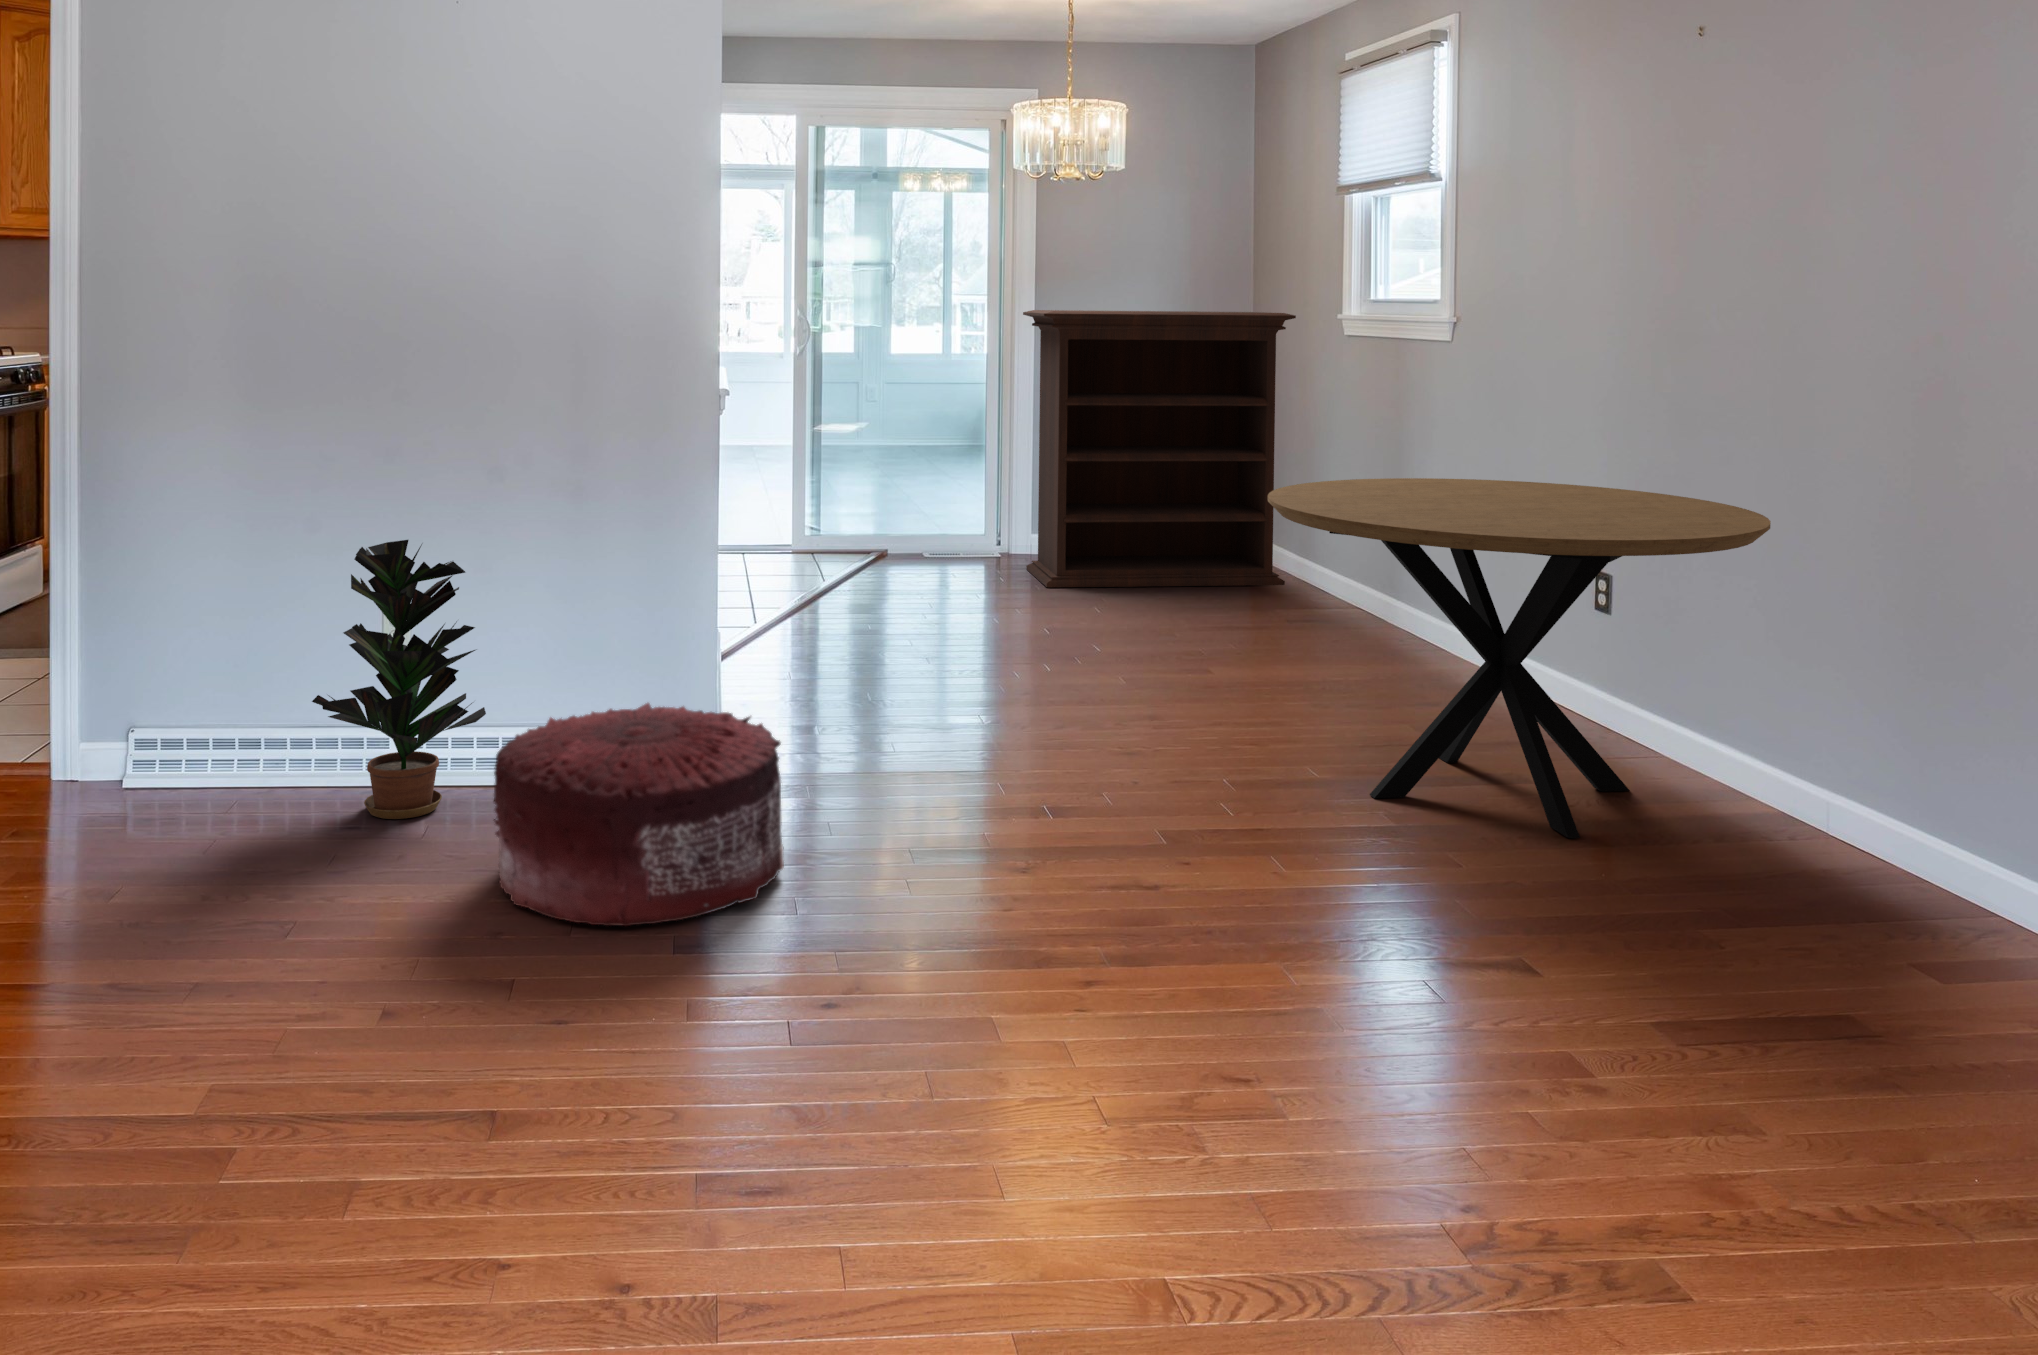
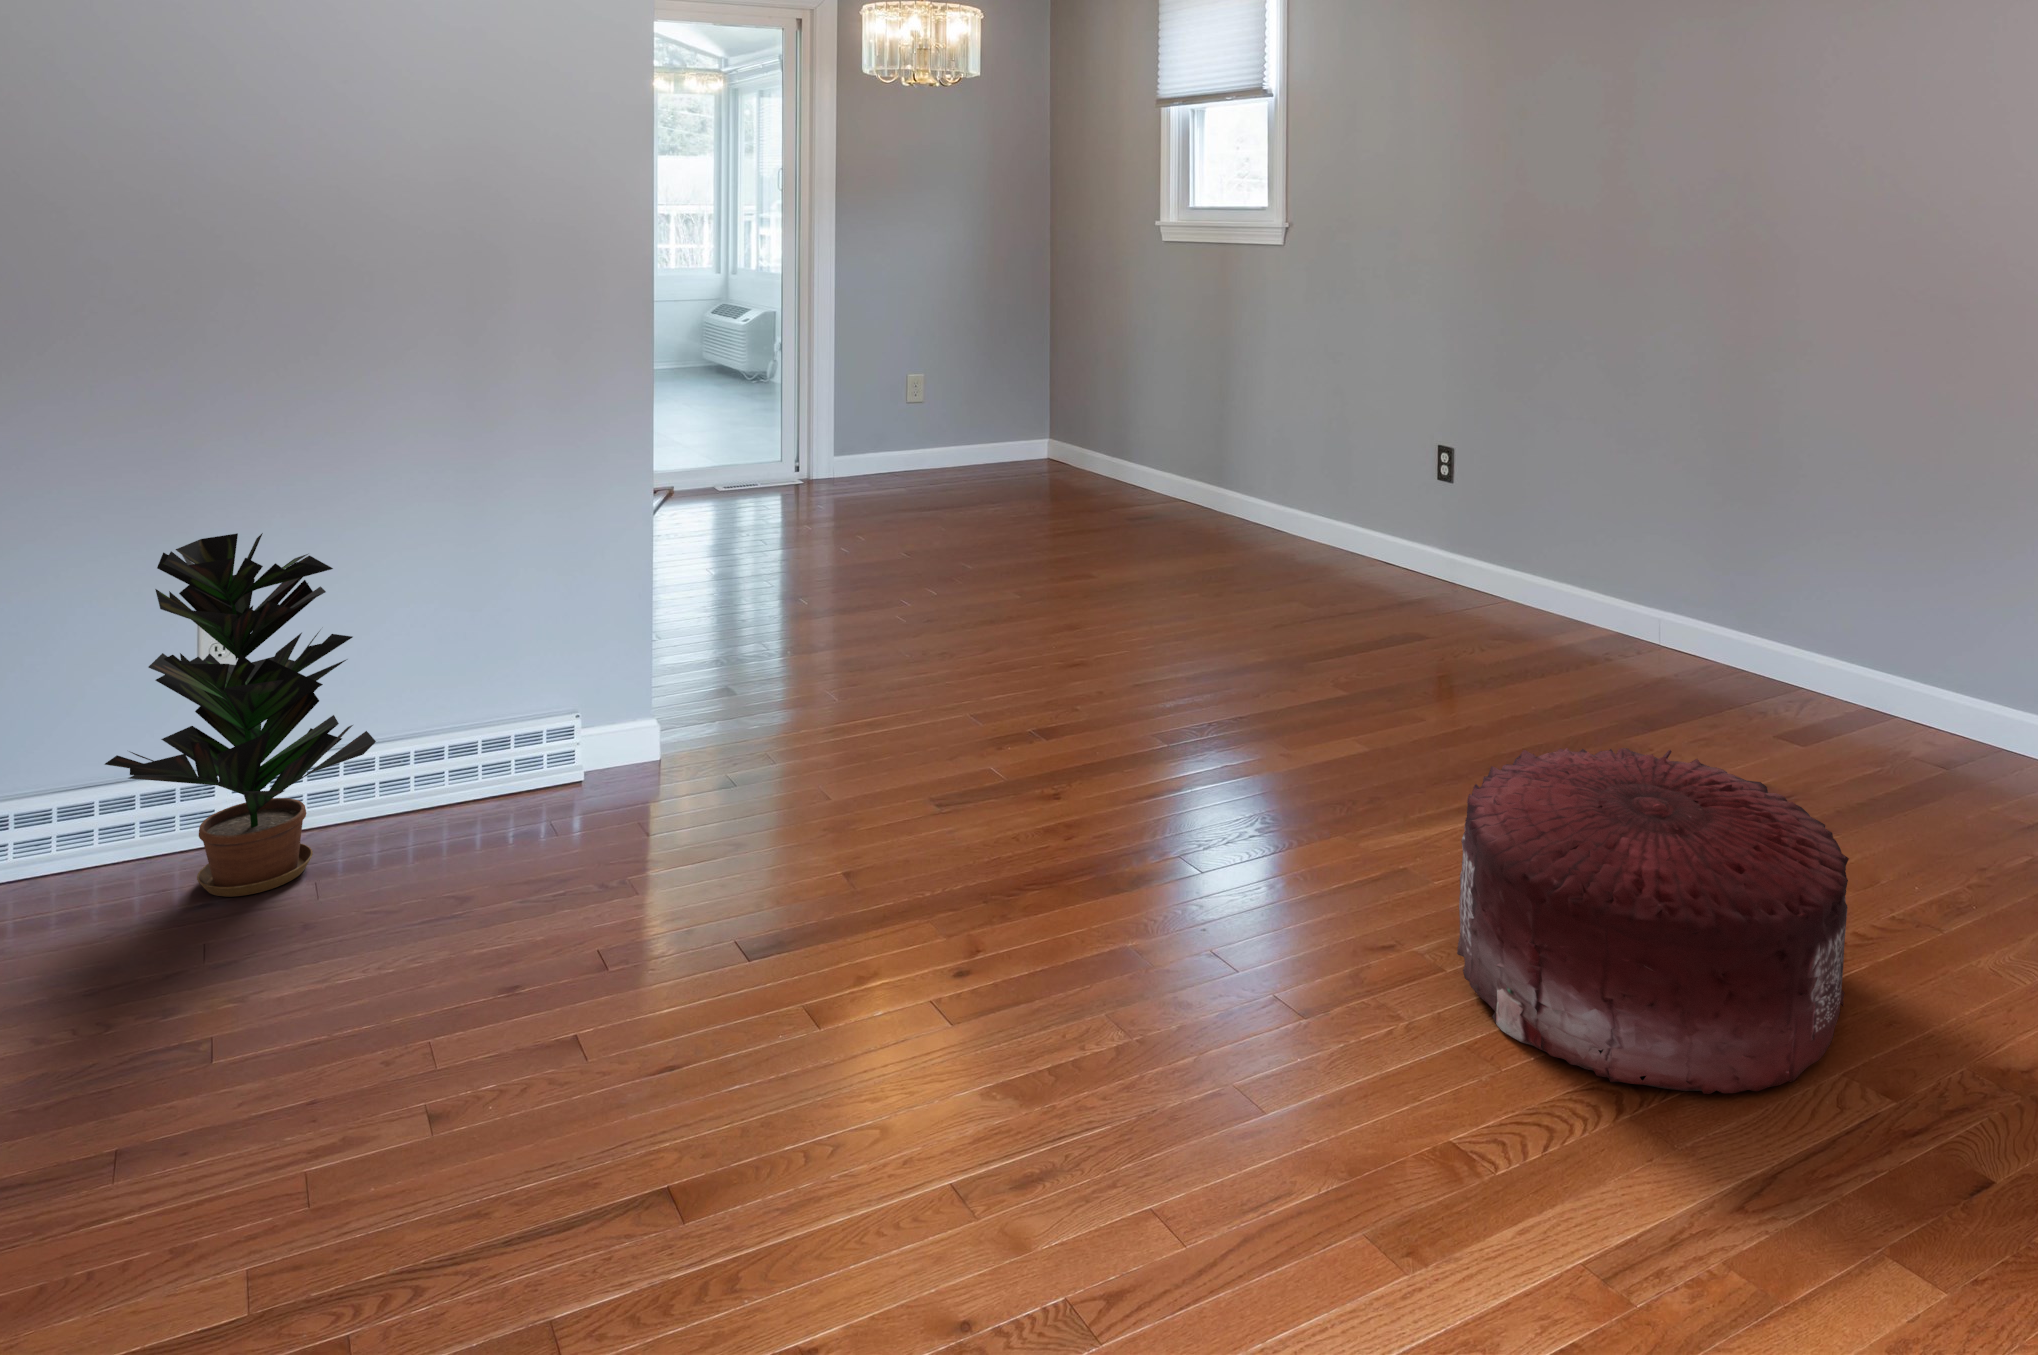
bookshelf: present [1023,310,1296,587] -> none [853,213,1116,486]
dining table: present [1268,478,1771,838] -> none [1213,372,1645,693]
pouf: present [494,703,784,926] -> present [1457,748,1849,1094]

